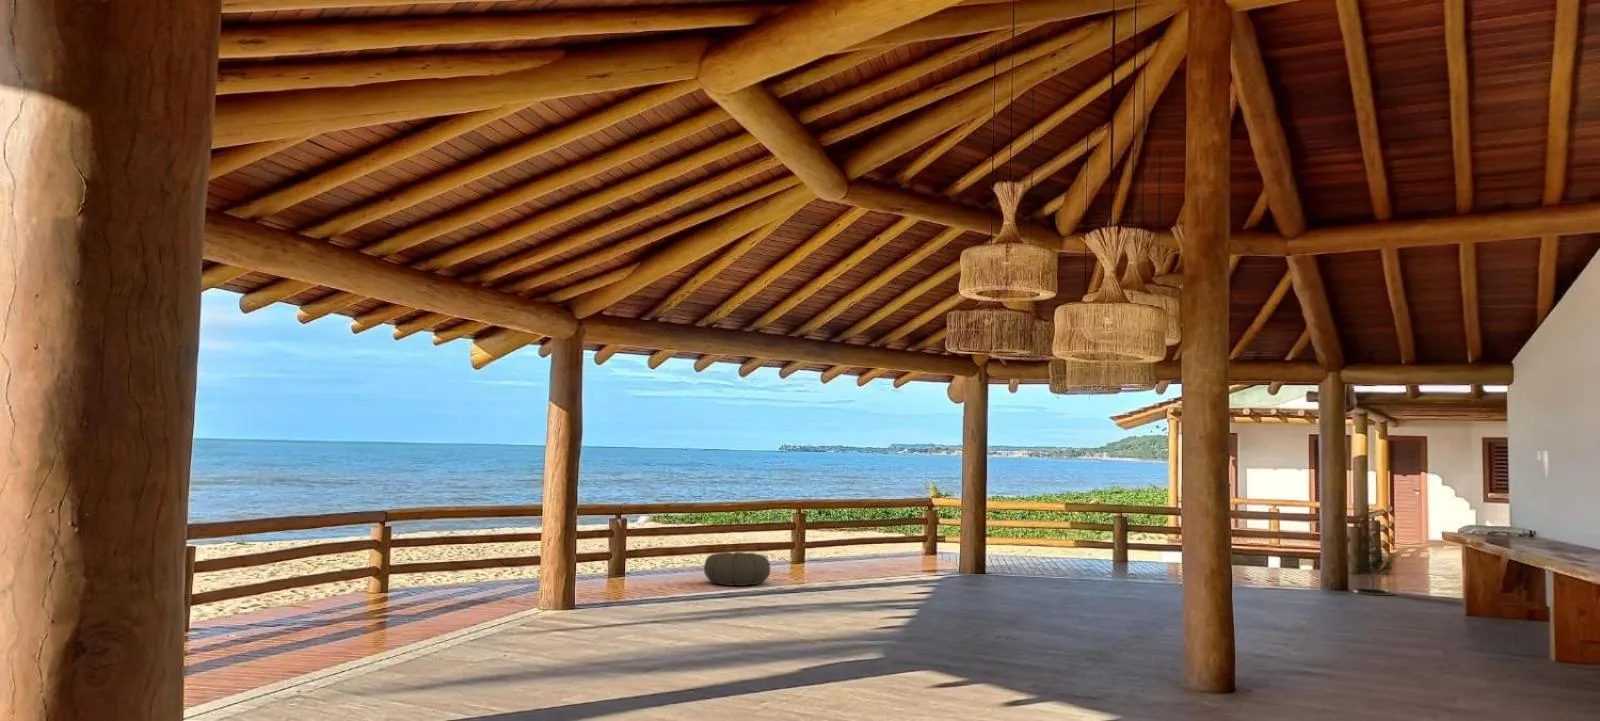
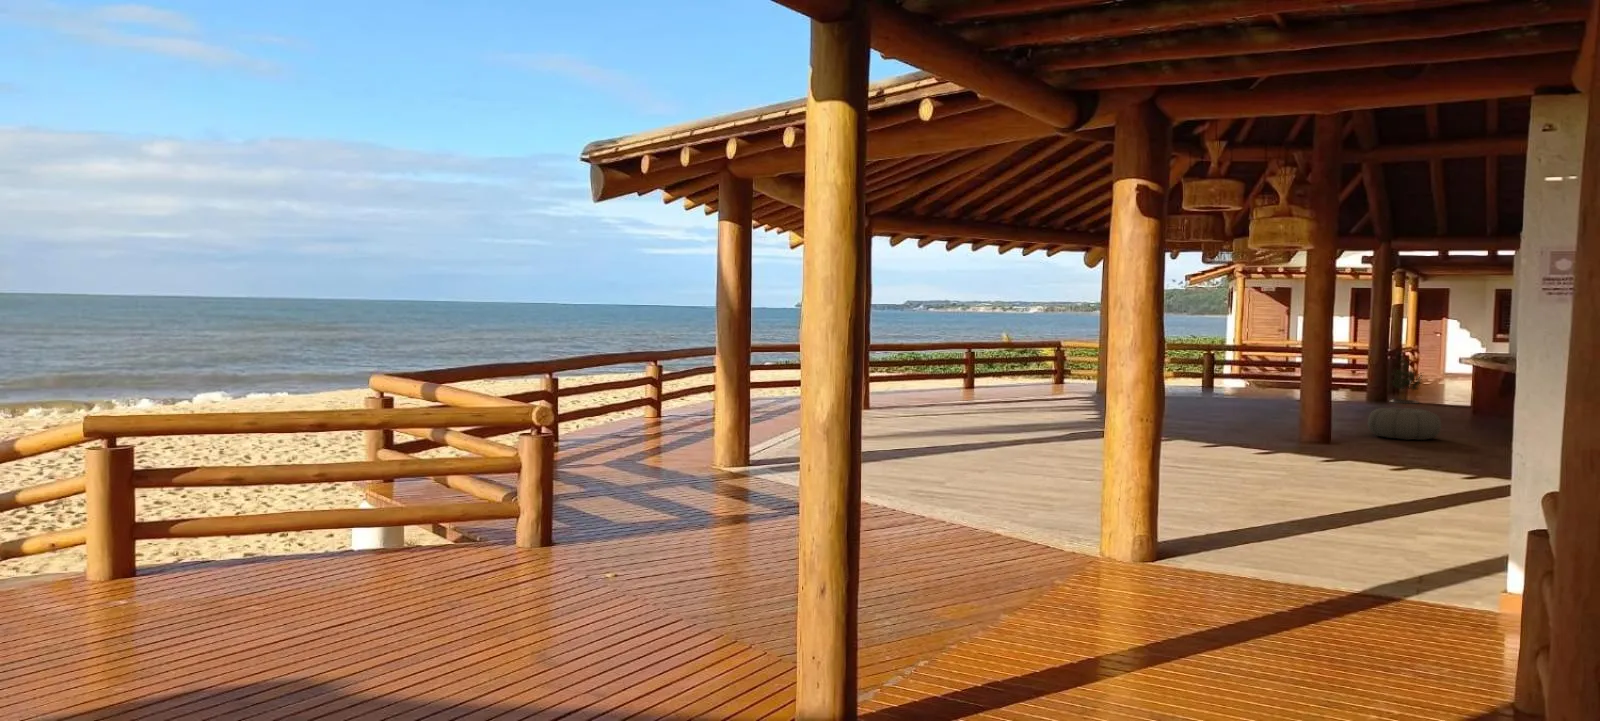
pouf: present [704,552,771,586] -> present [1368,408,1441,440]

